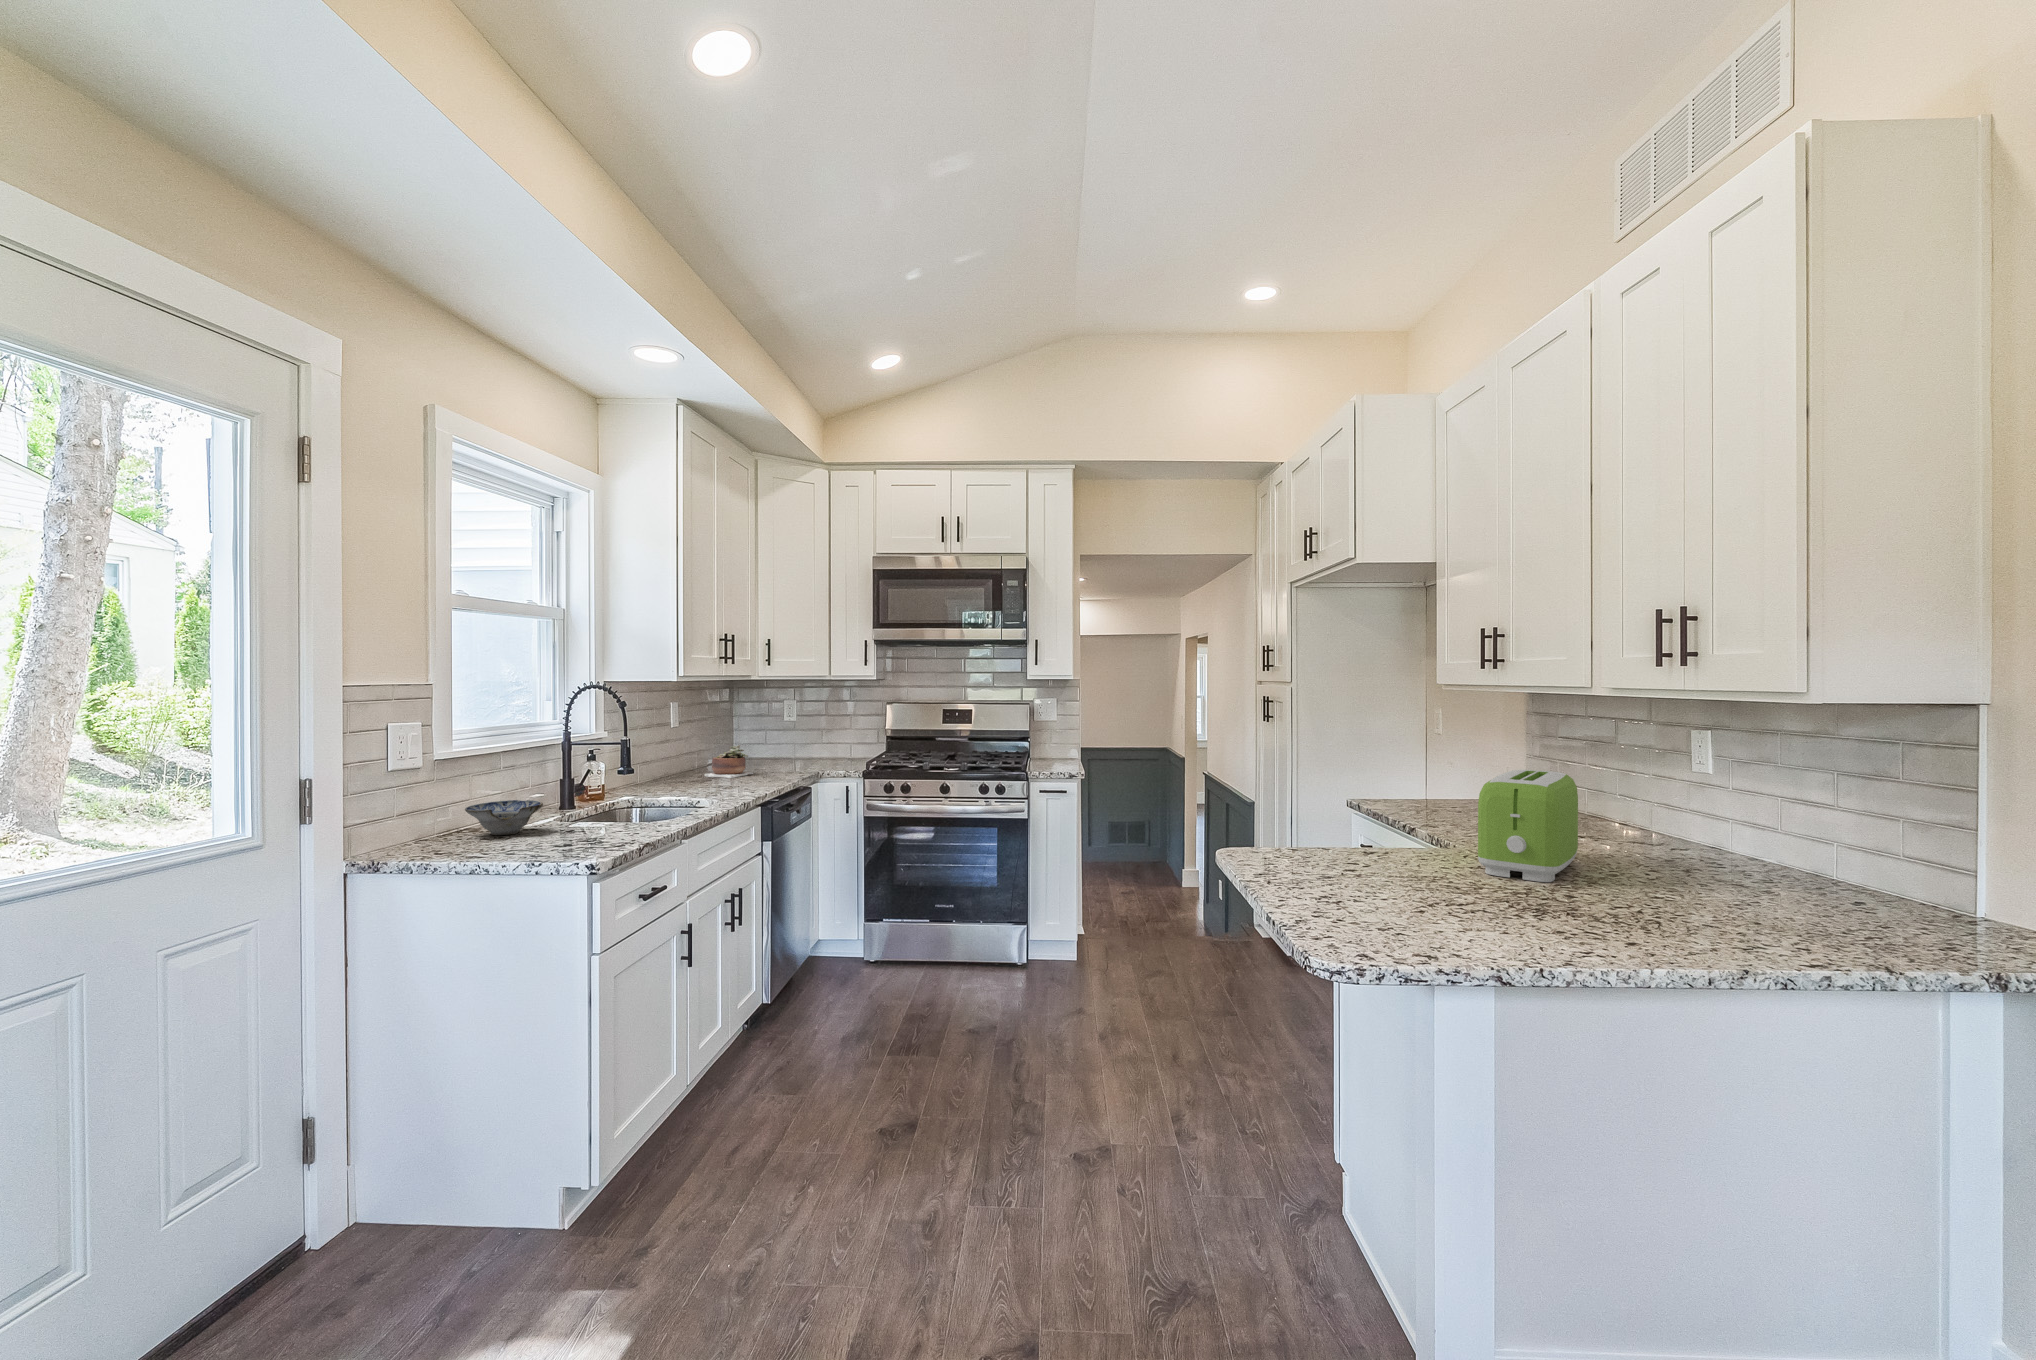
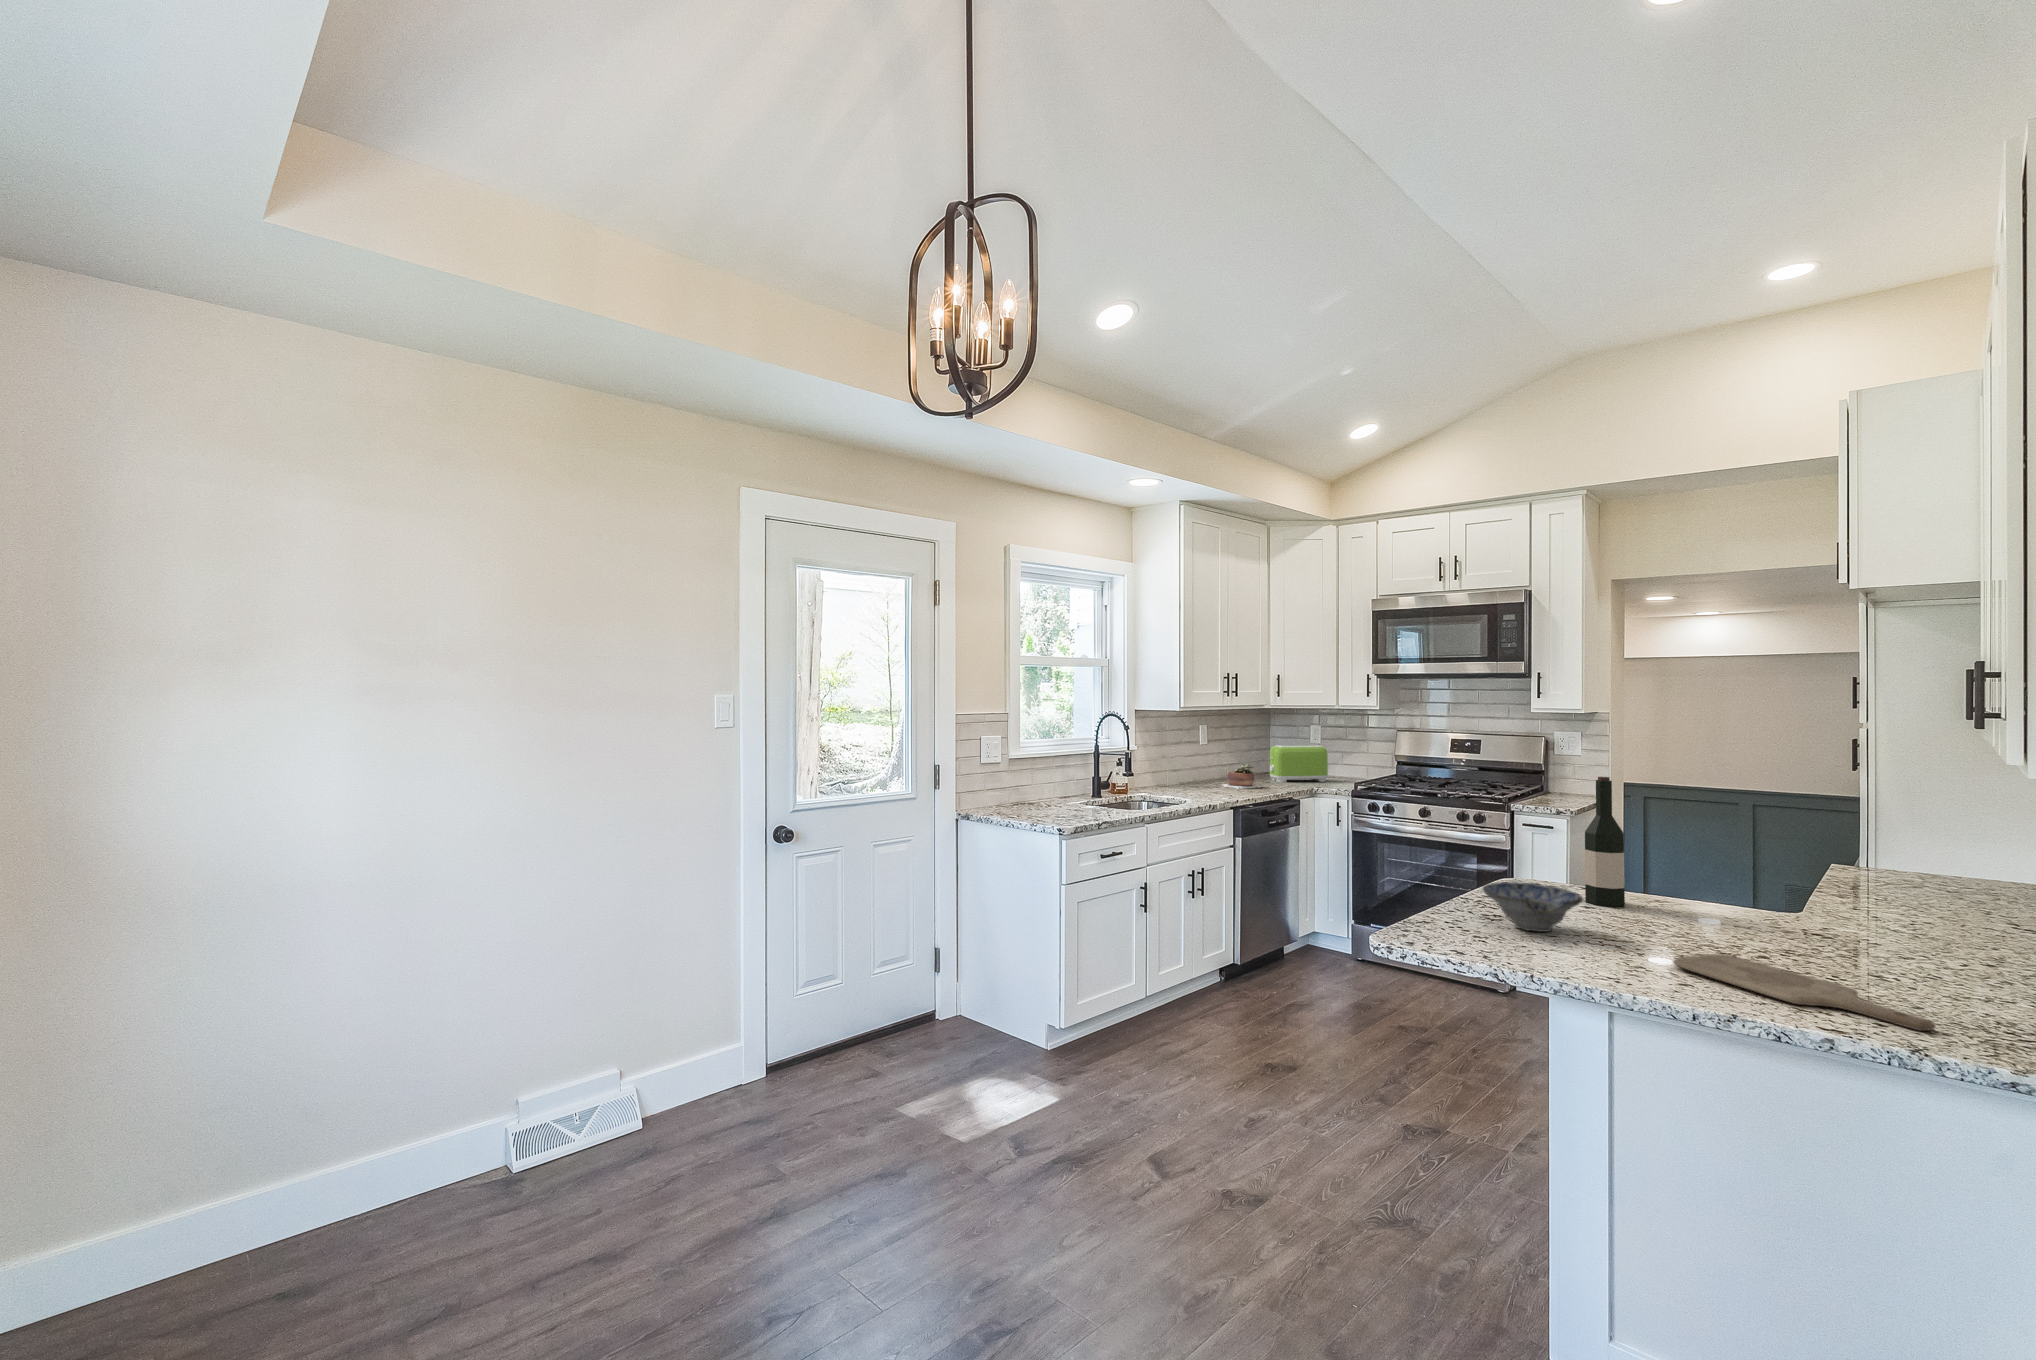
wine bottle: none [1324,731,1362,865] -> present [1585,777,1625,906]
toaster: present [1478,770,1578,882] -> present [1270,745,1328,782]
ceramic bowl: present [465,800,543,835] -> present [1483,882,1583,932]
cutting board: none [1567,900,1831,947] -> present [1673,954,1935,1031]

